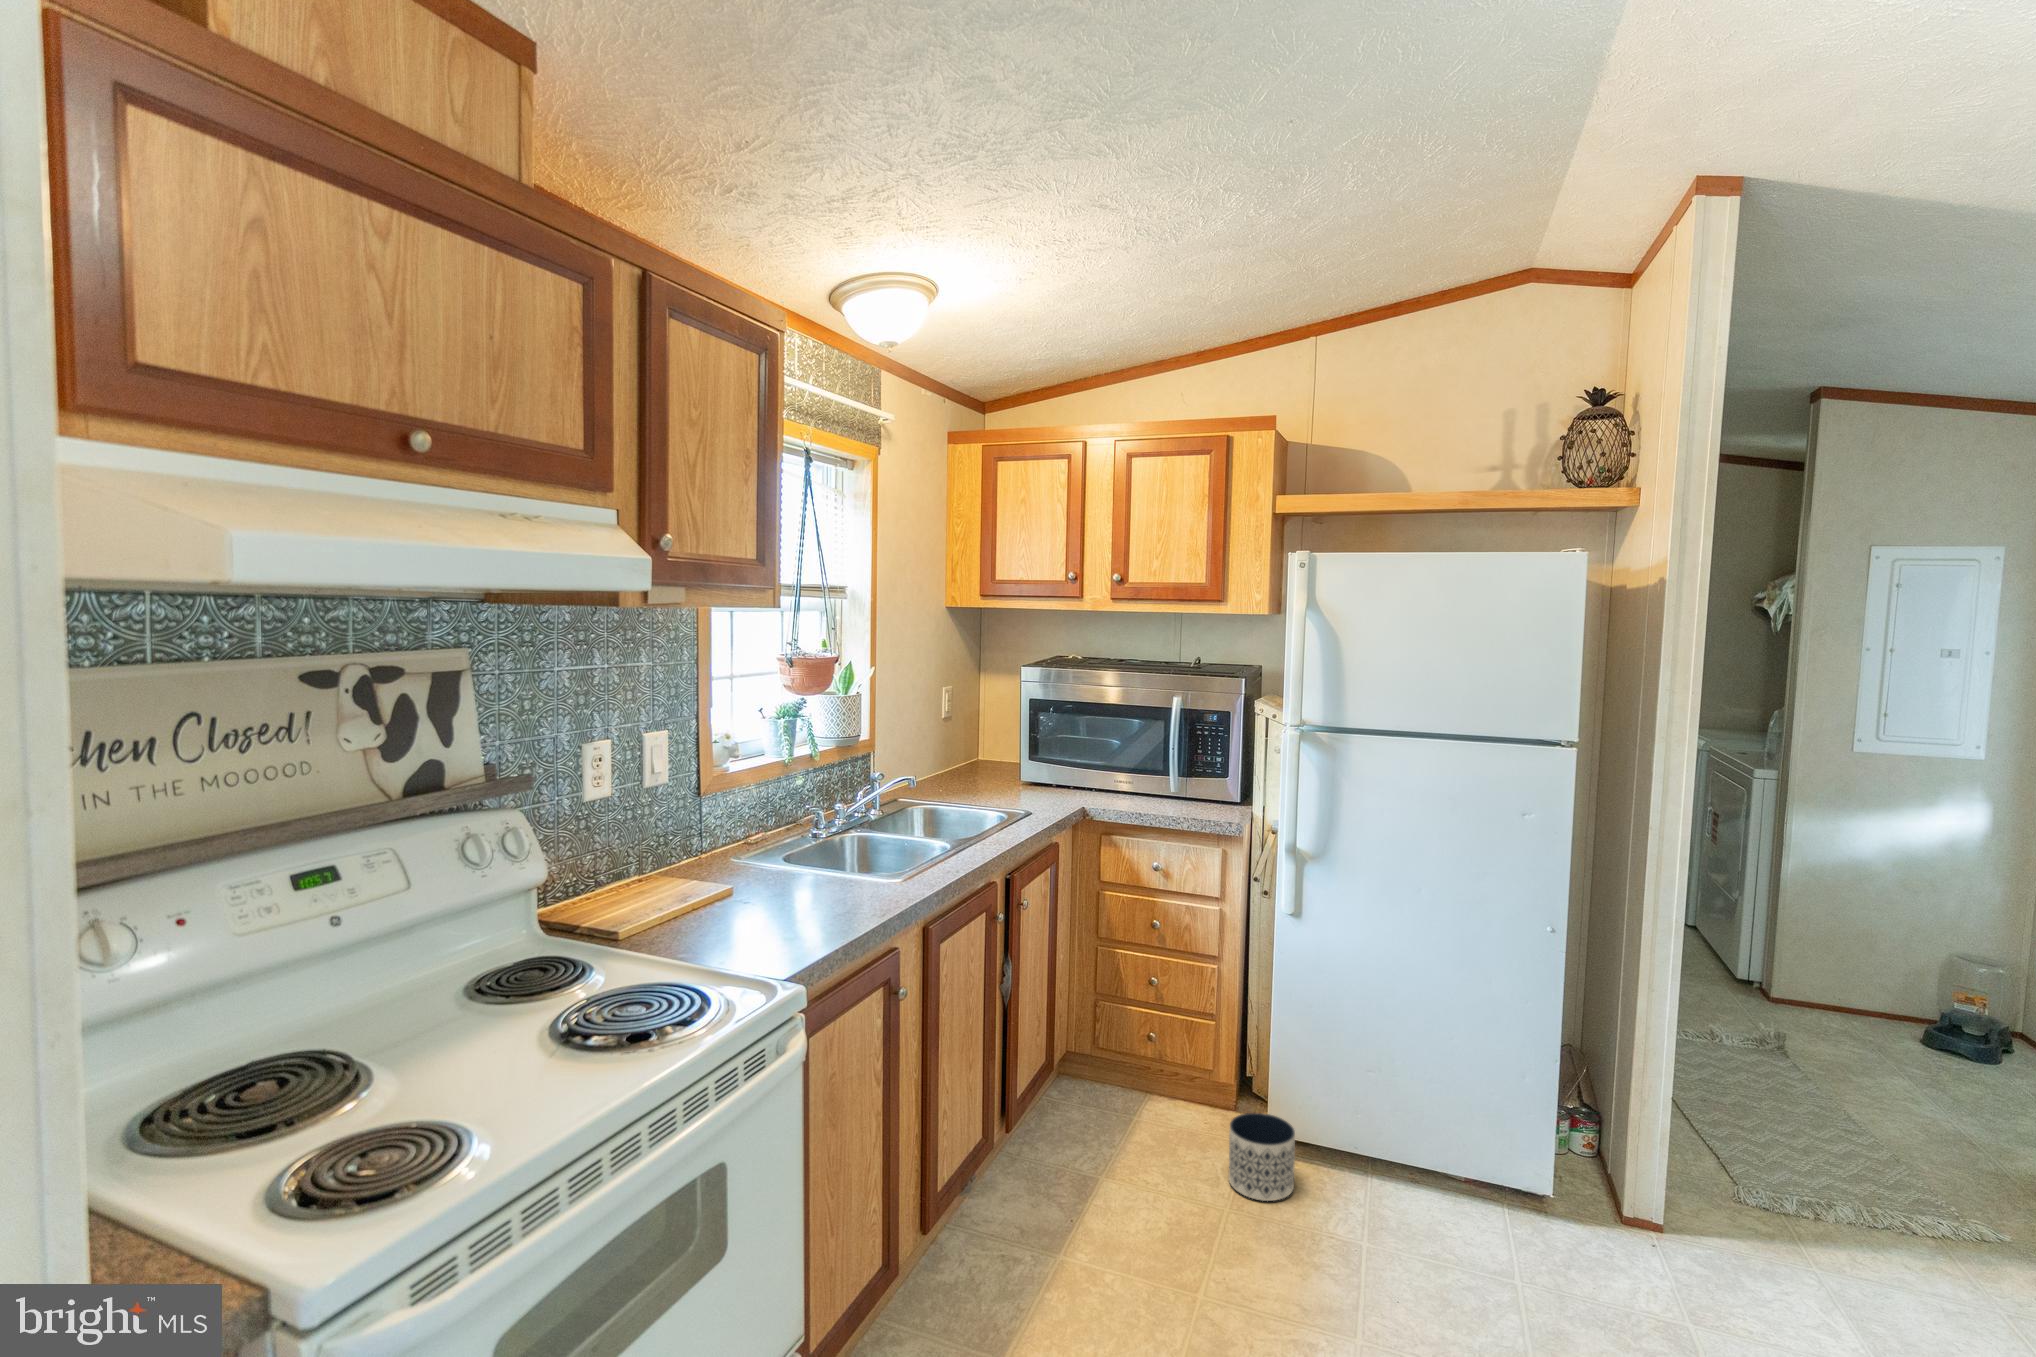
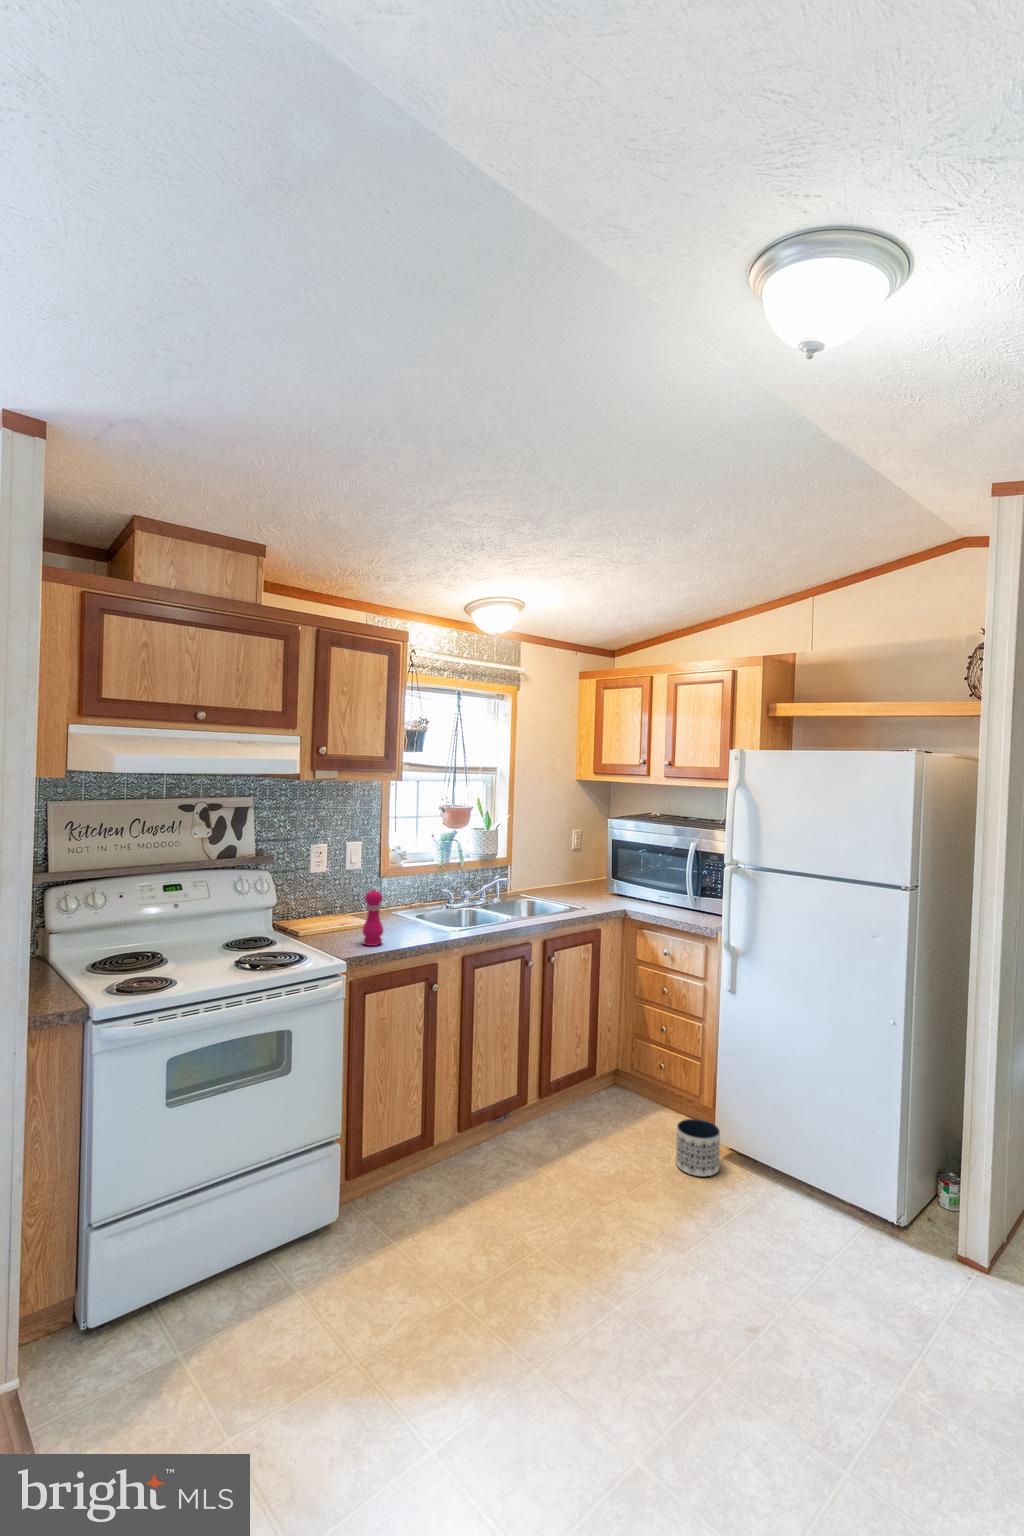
pepper mill: none [768,818,811,938] -> present [362,886,383,946]

